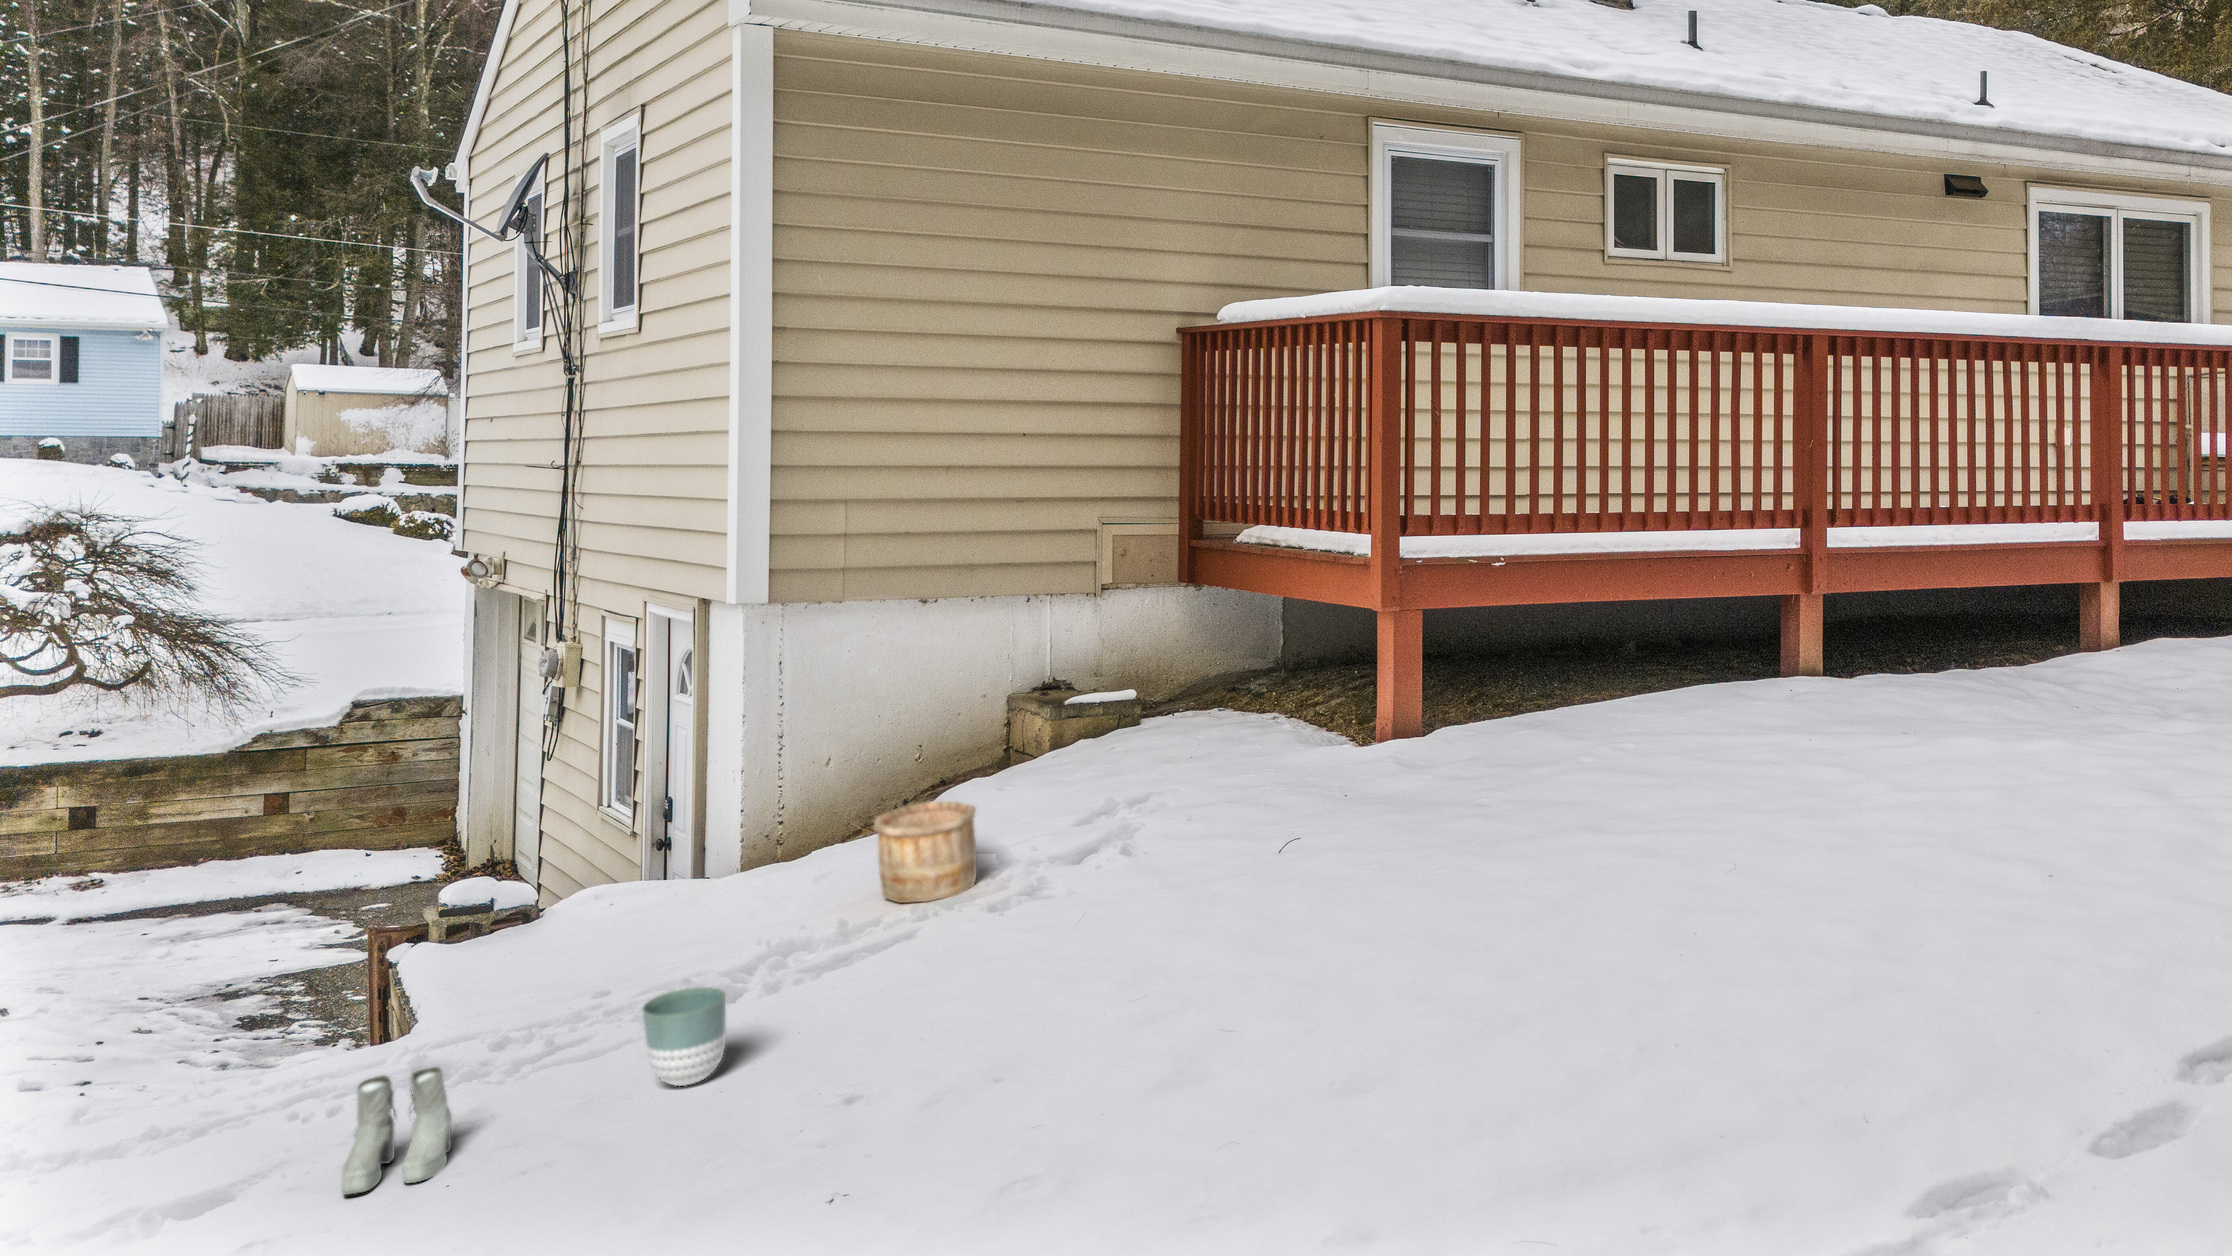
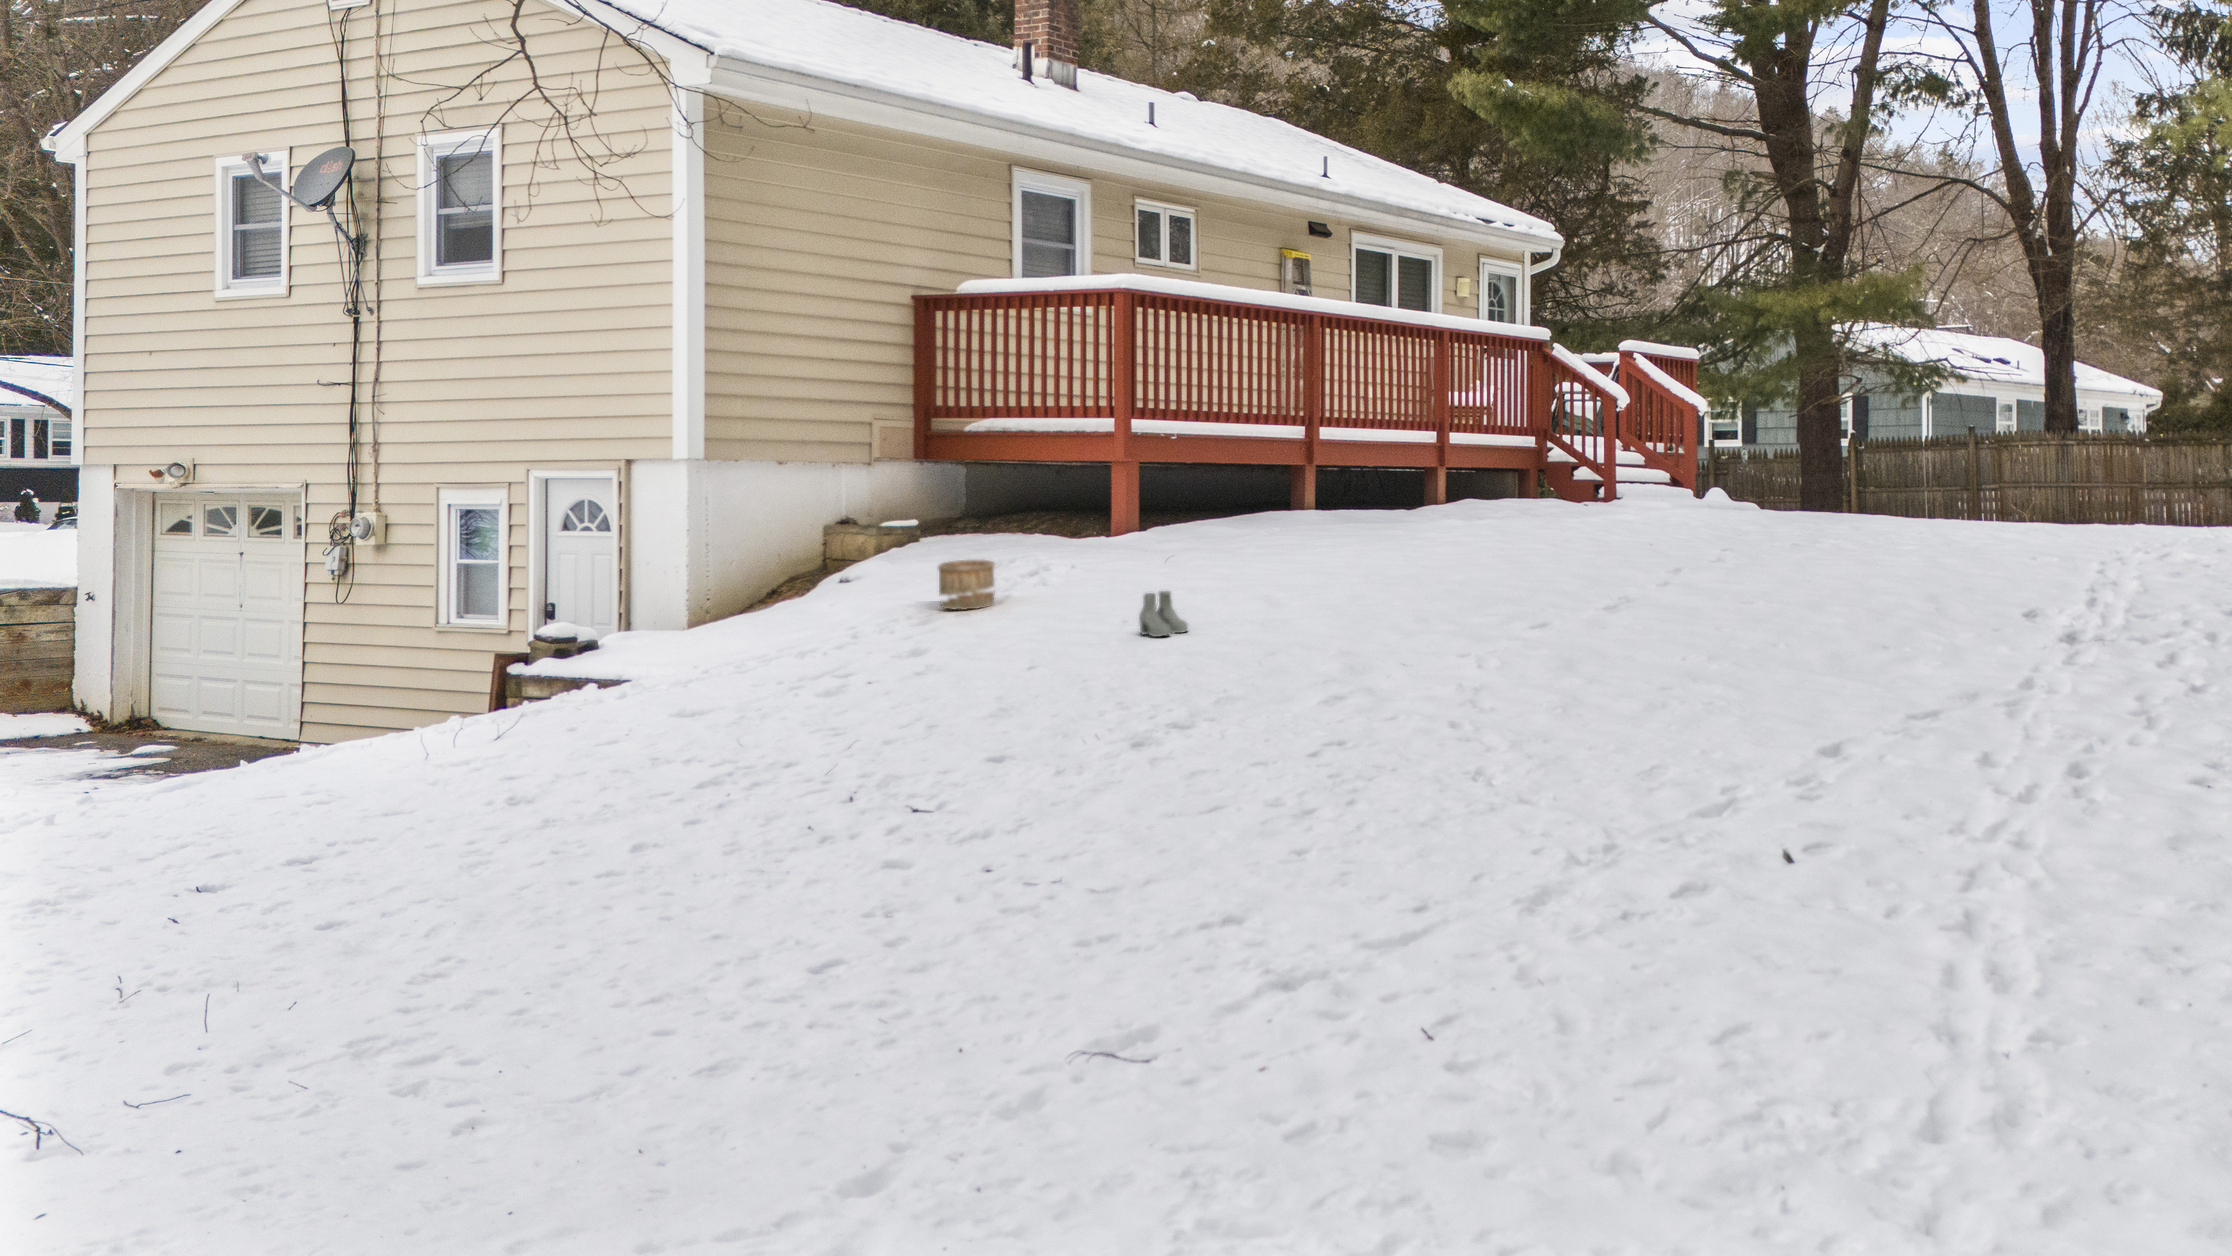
planter: present [643,987,726,1086] -> none [1015,596,1053,638]
boots: present [342,1067,452,1195] -> present [1139,591,1188,637]

